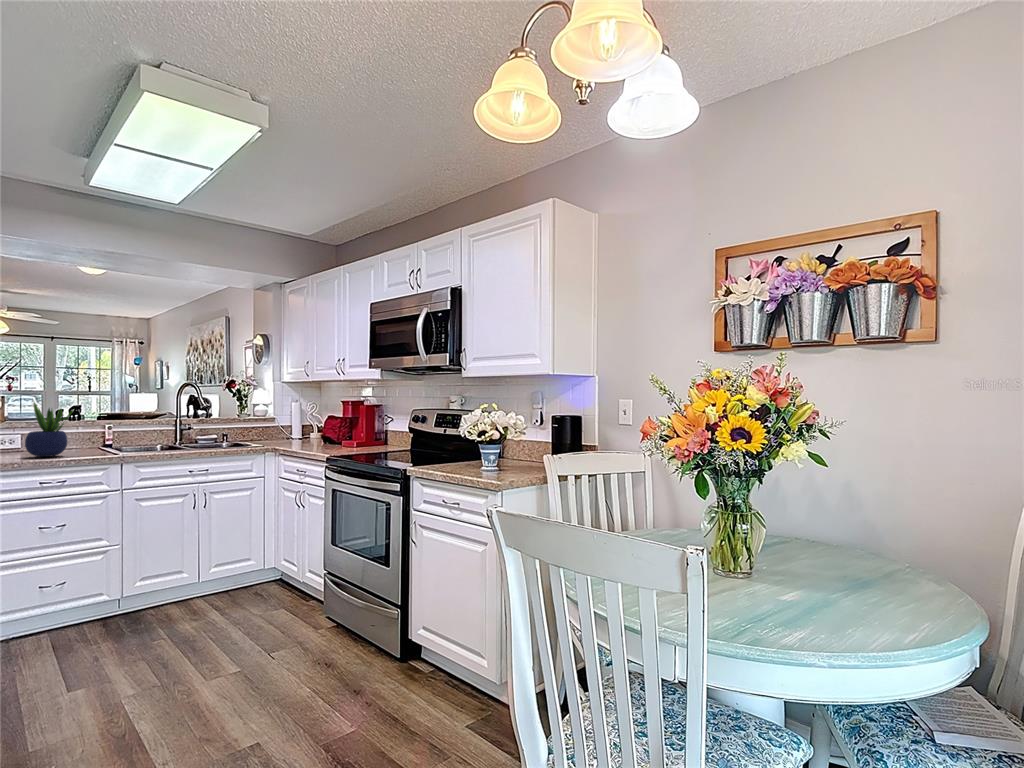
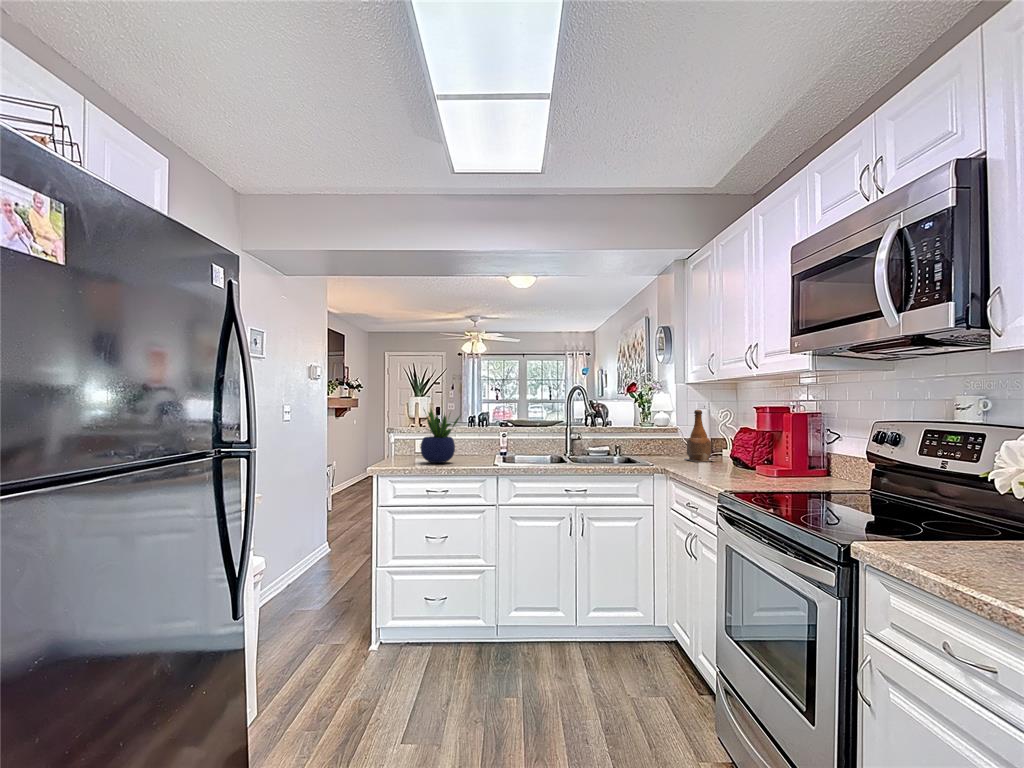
bottle: none [282,403,309,443] -> present [686,410,715,462]

